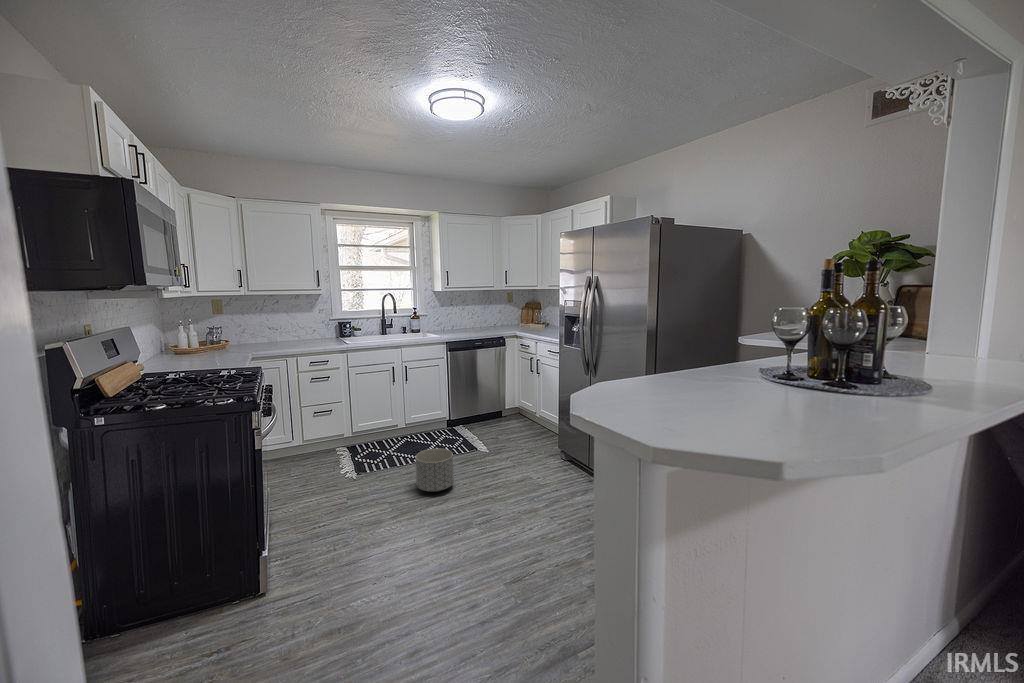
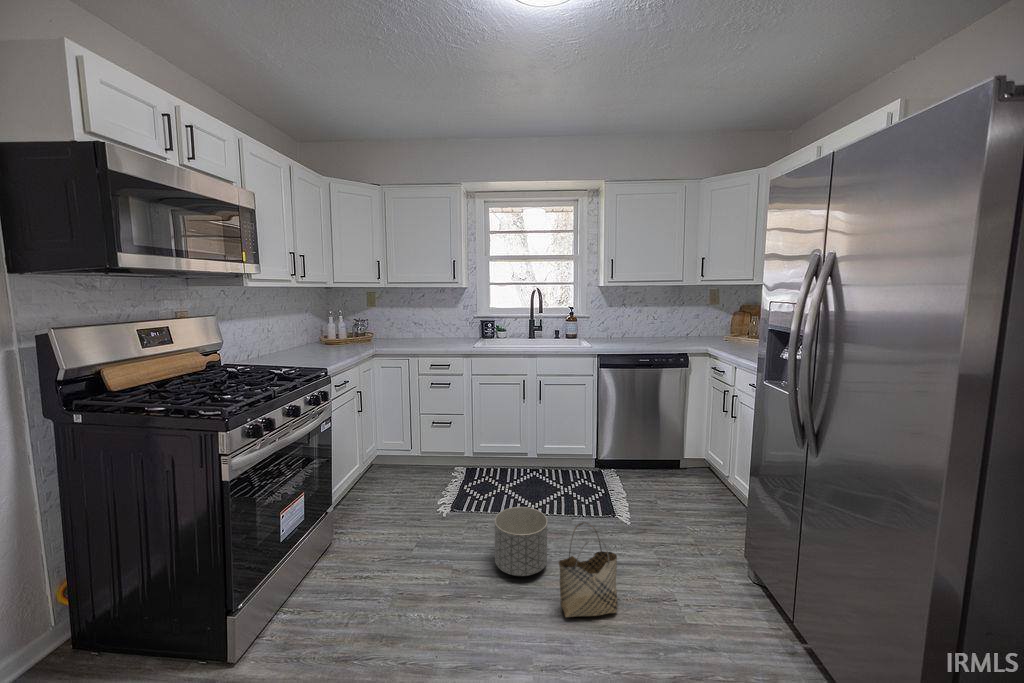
woven basket: none [473,442,507,500] -> present [558,522,617,617]

